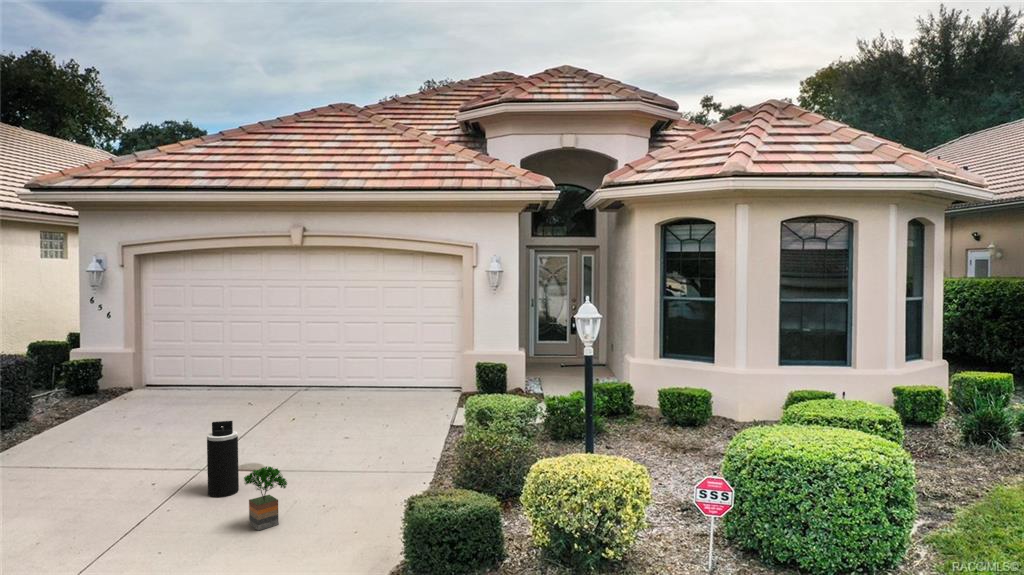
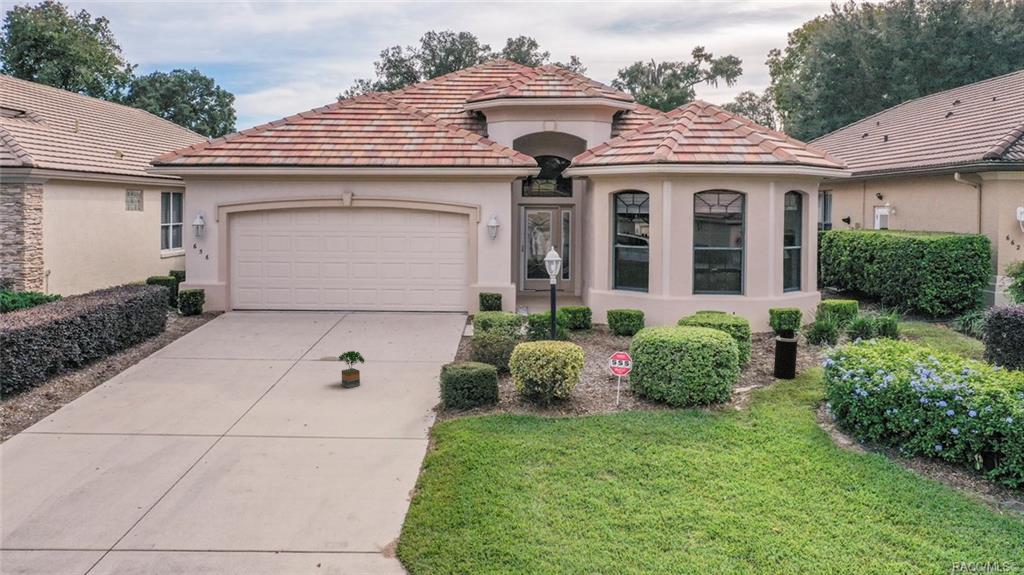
trash can: present [207,421,239,497] -> present [774,329,798,380]

